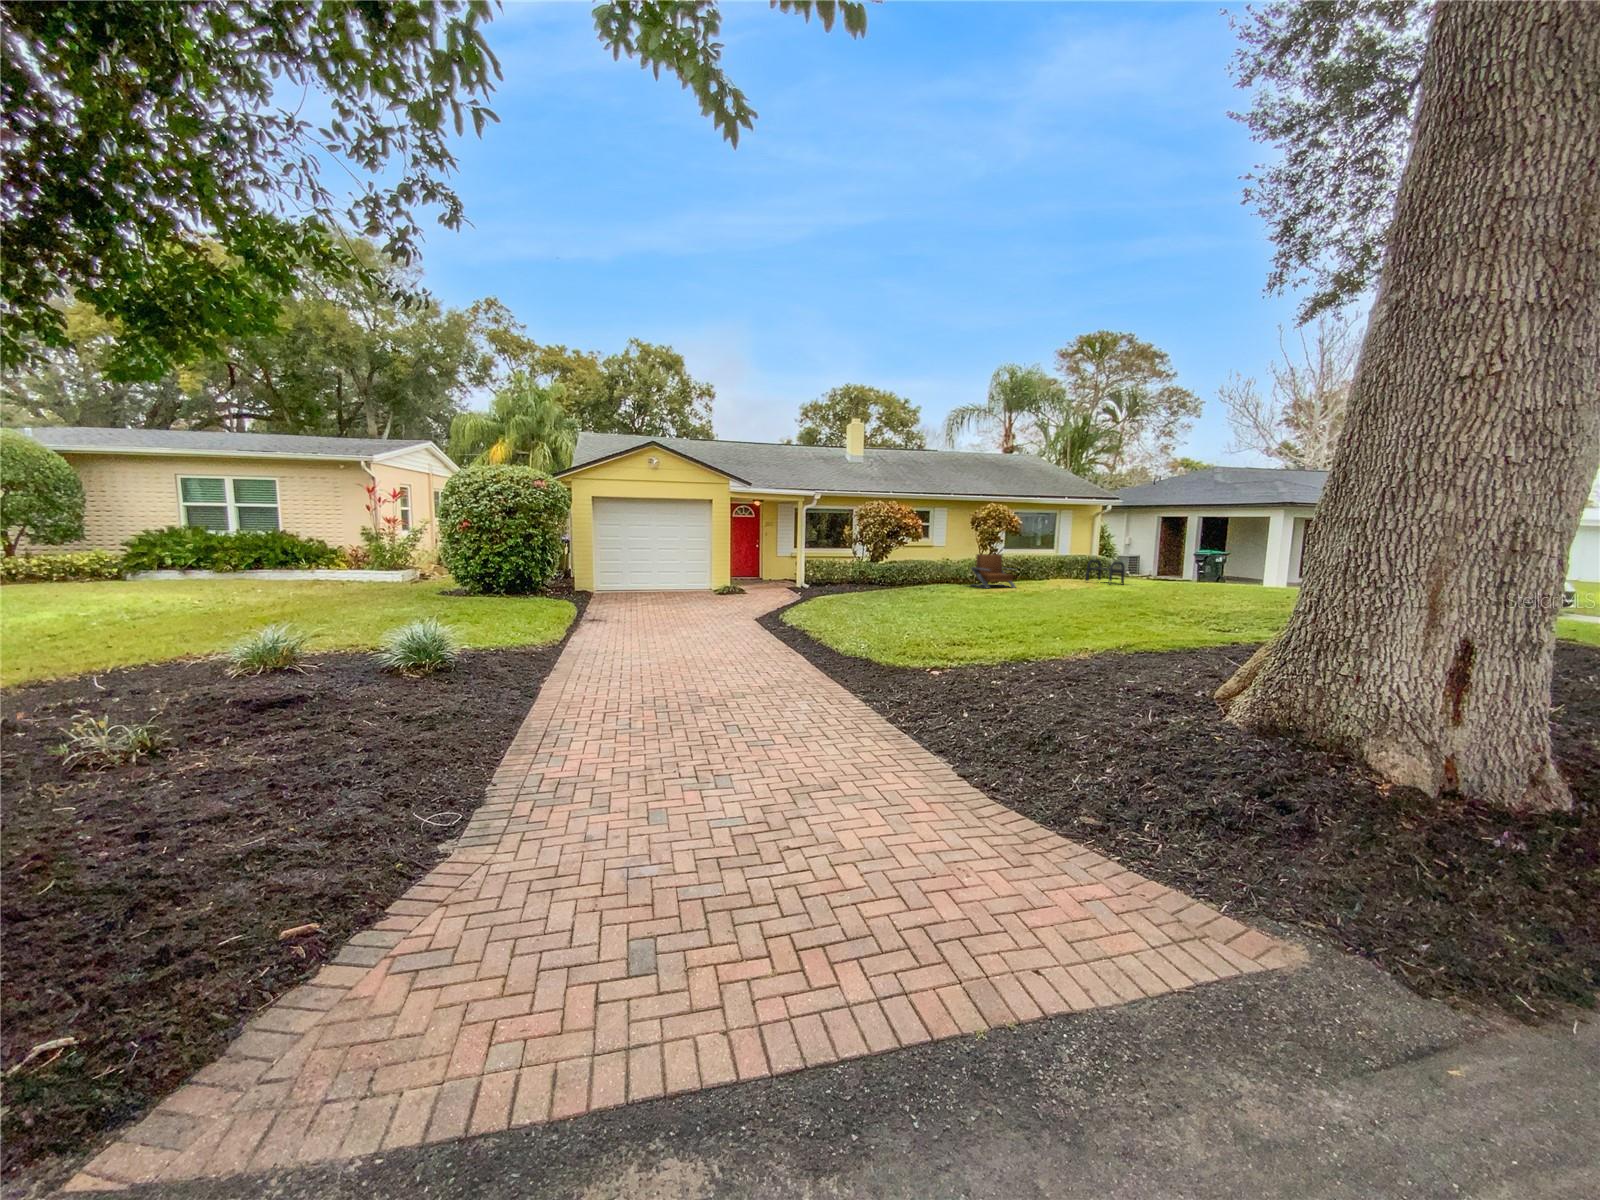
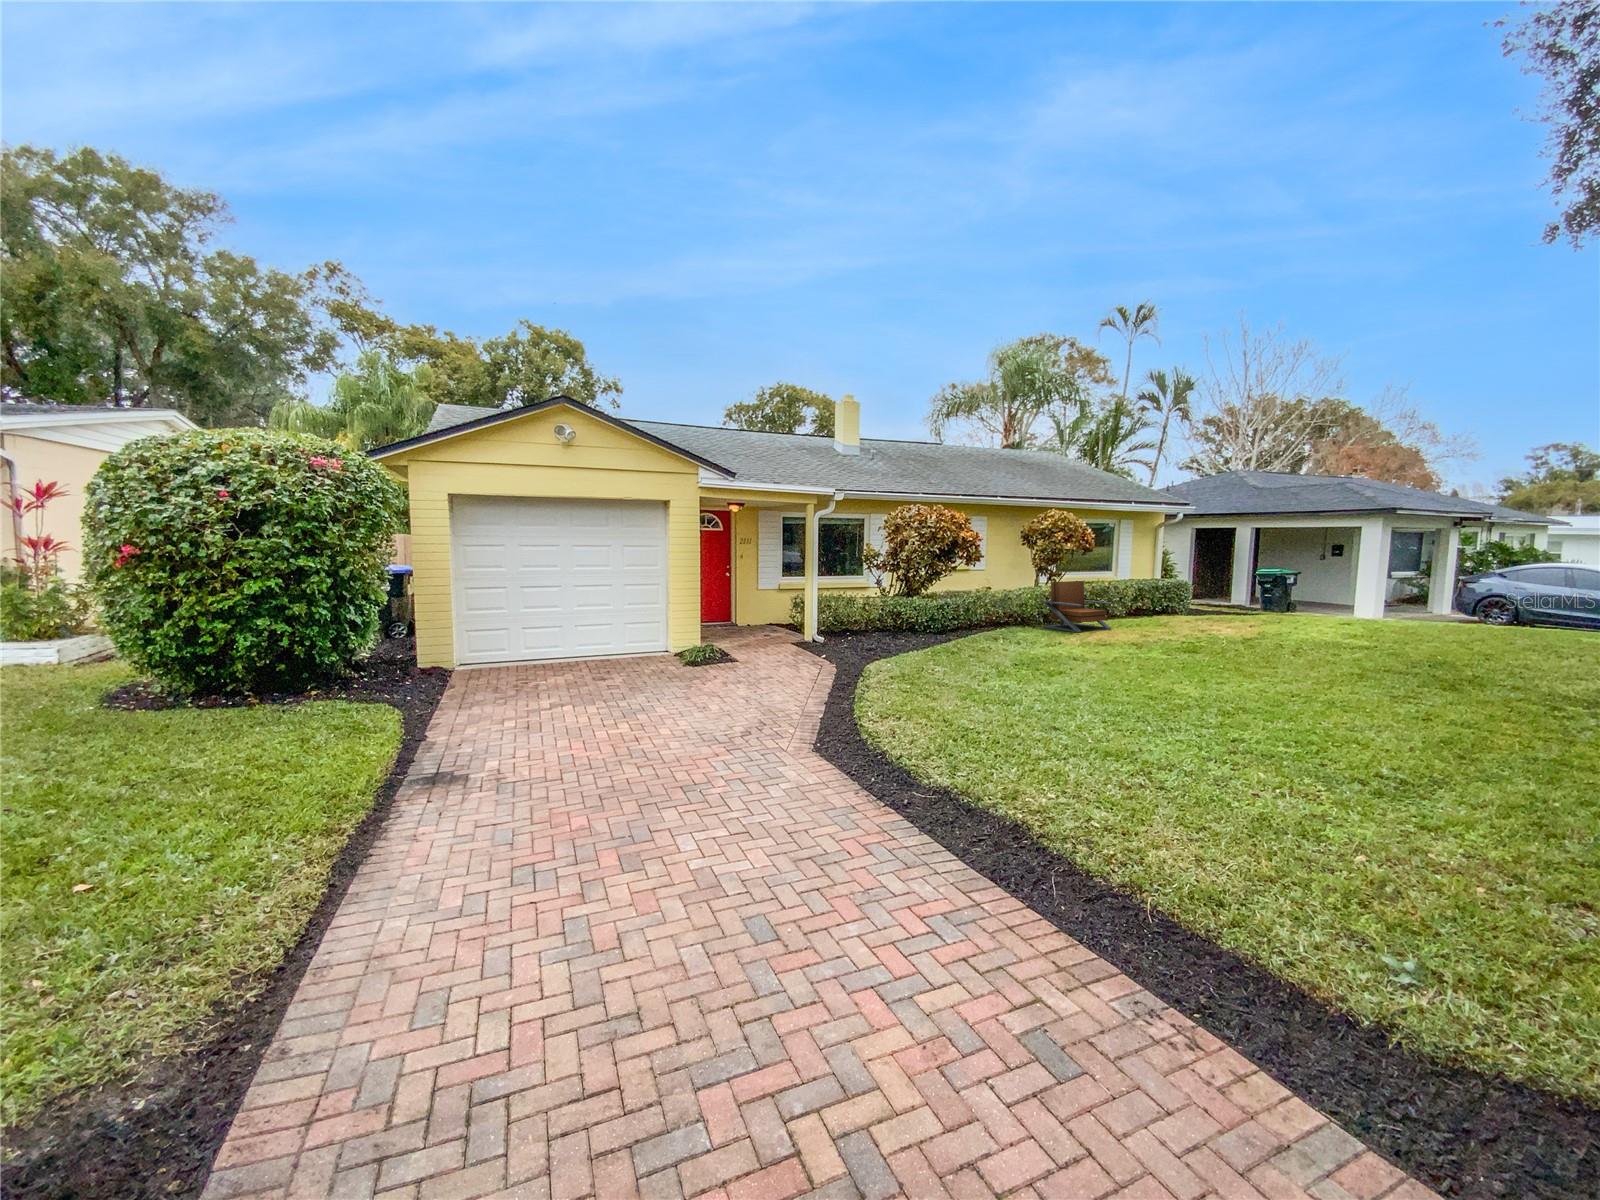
bench: present [1086,560,1125,585] -> none [1168,585,1225,619]

